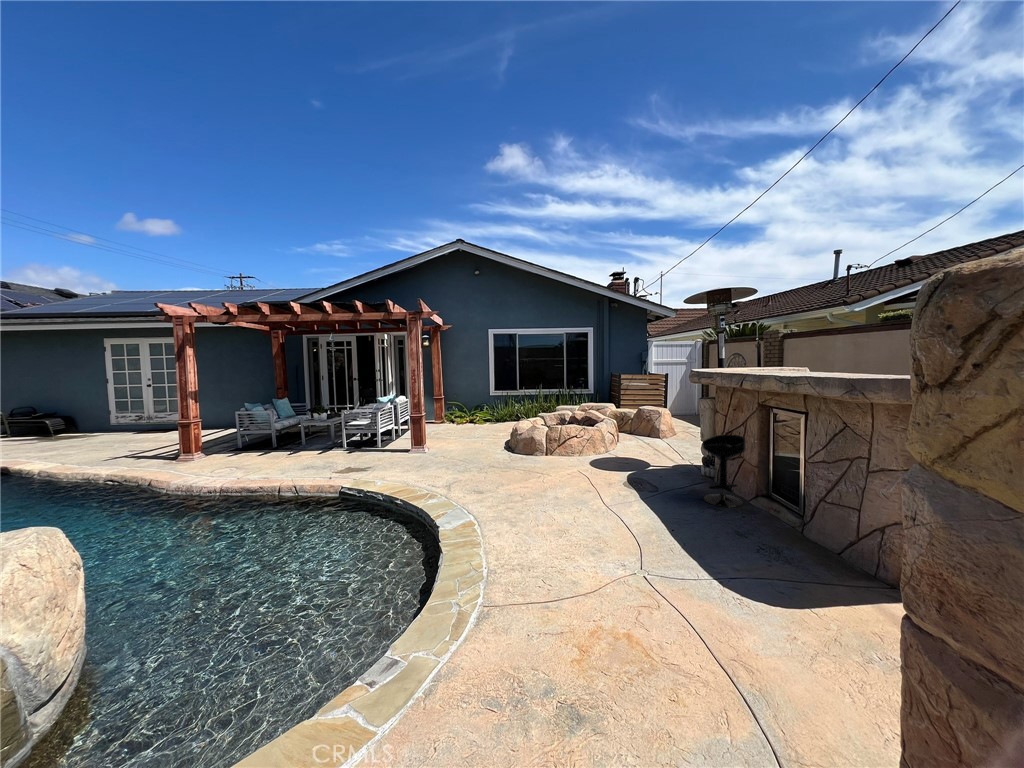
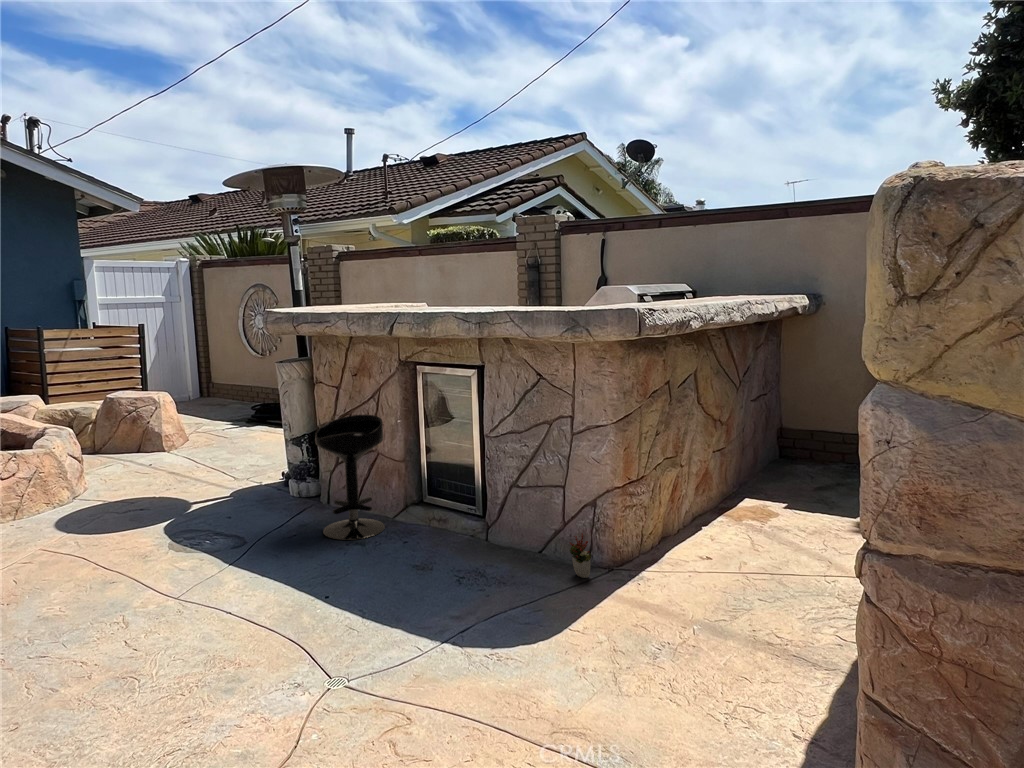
decorative plant: none [850,545,870,579] -> present [570,534,592,578]

